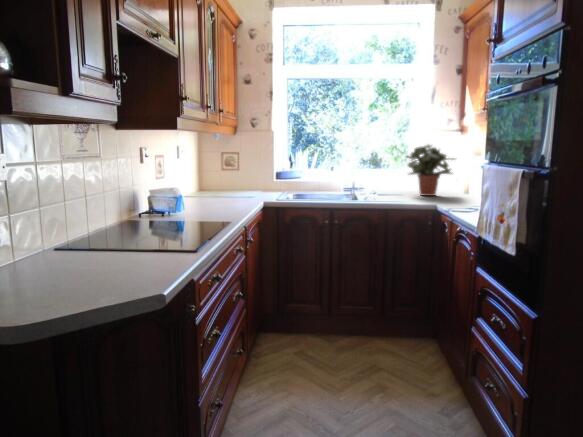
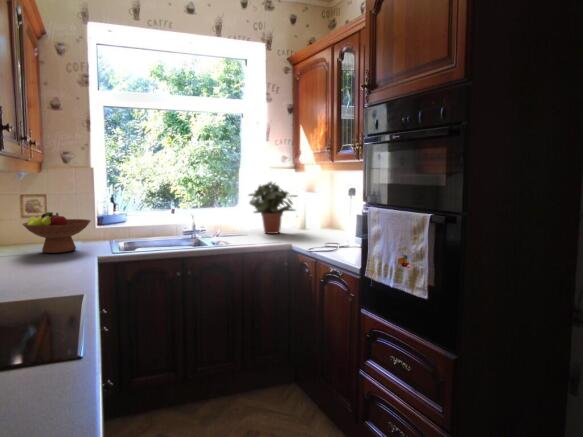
fruit bowl: none [216,165,264,197] -> present [22,212,91,253]

